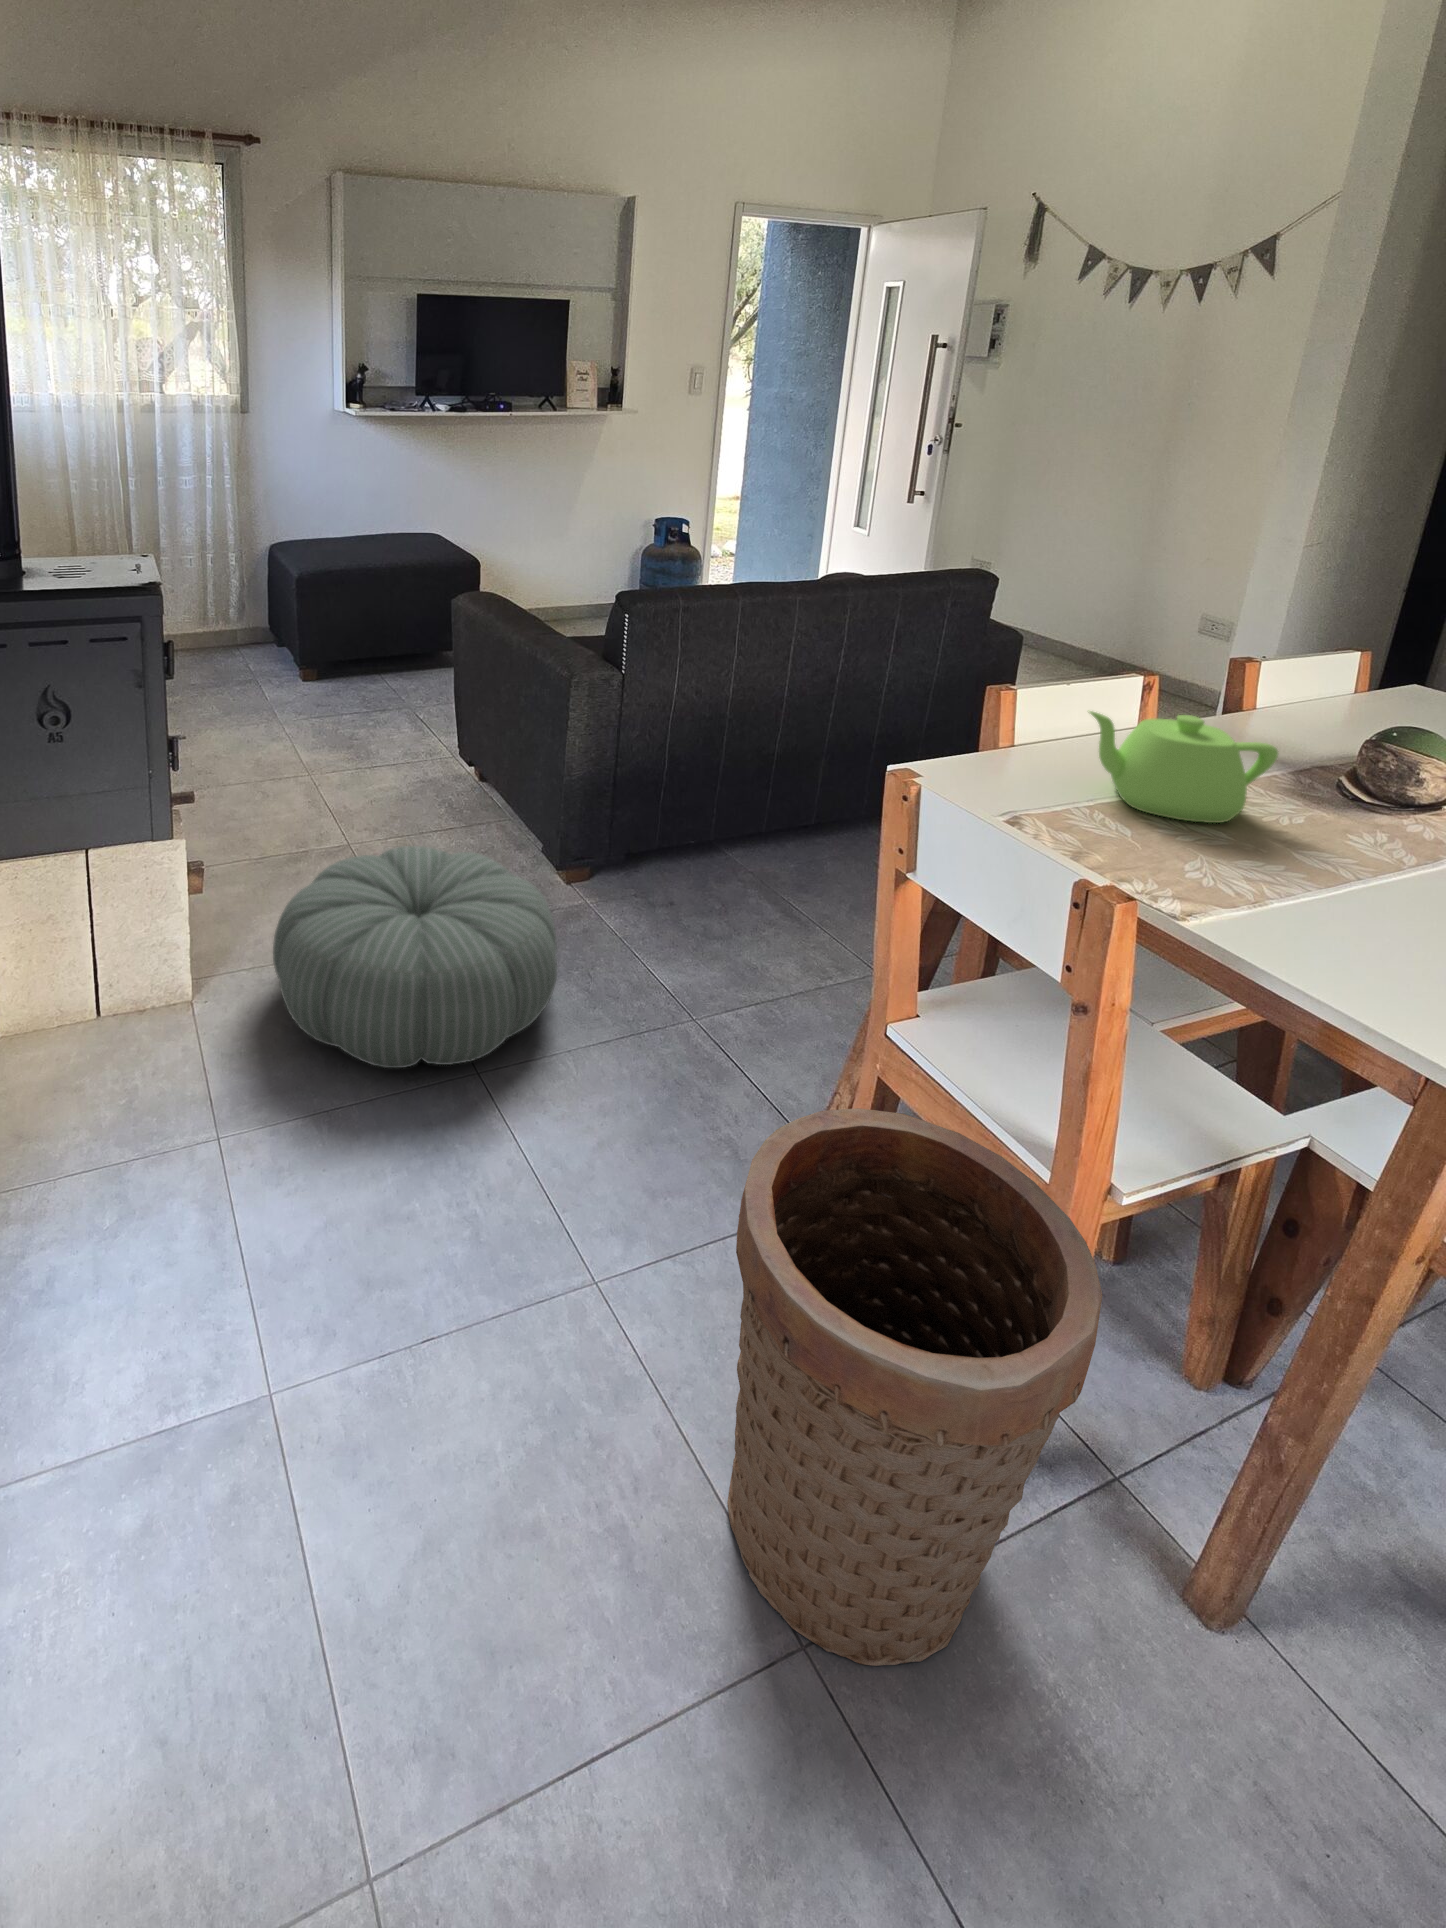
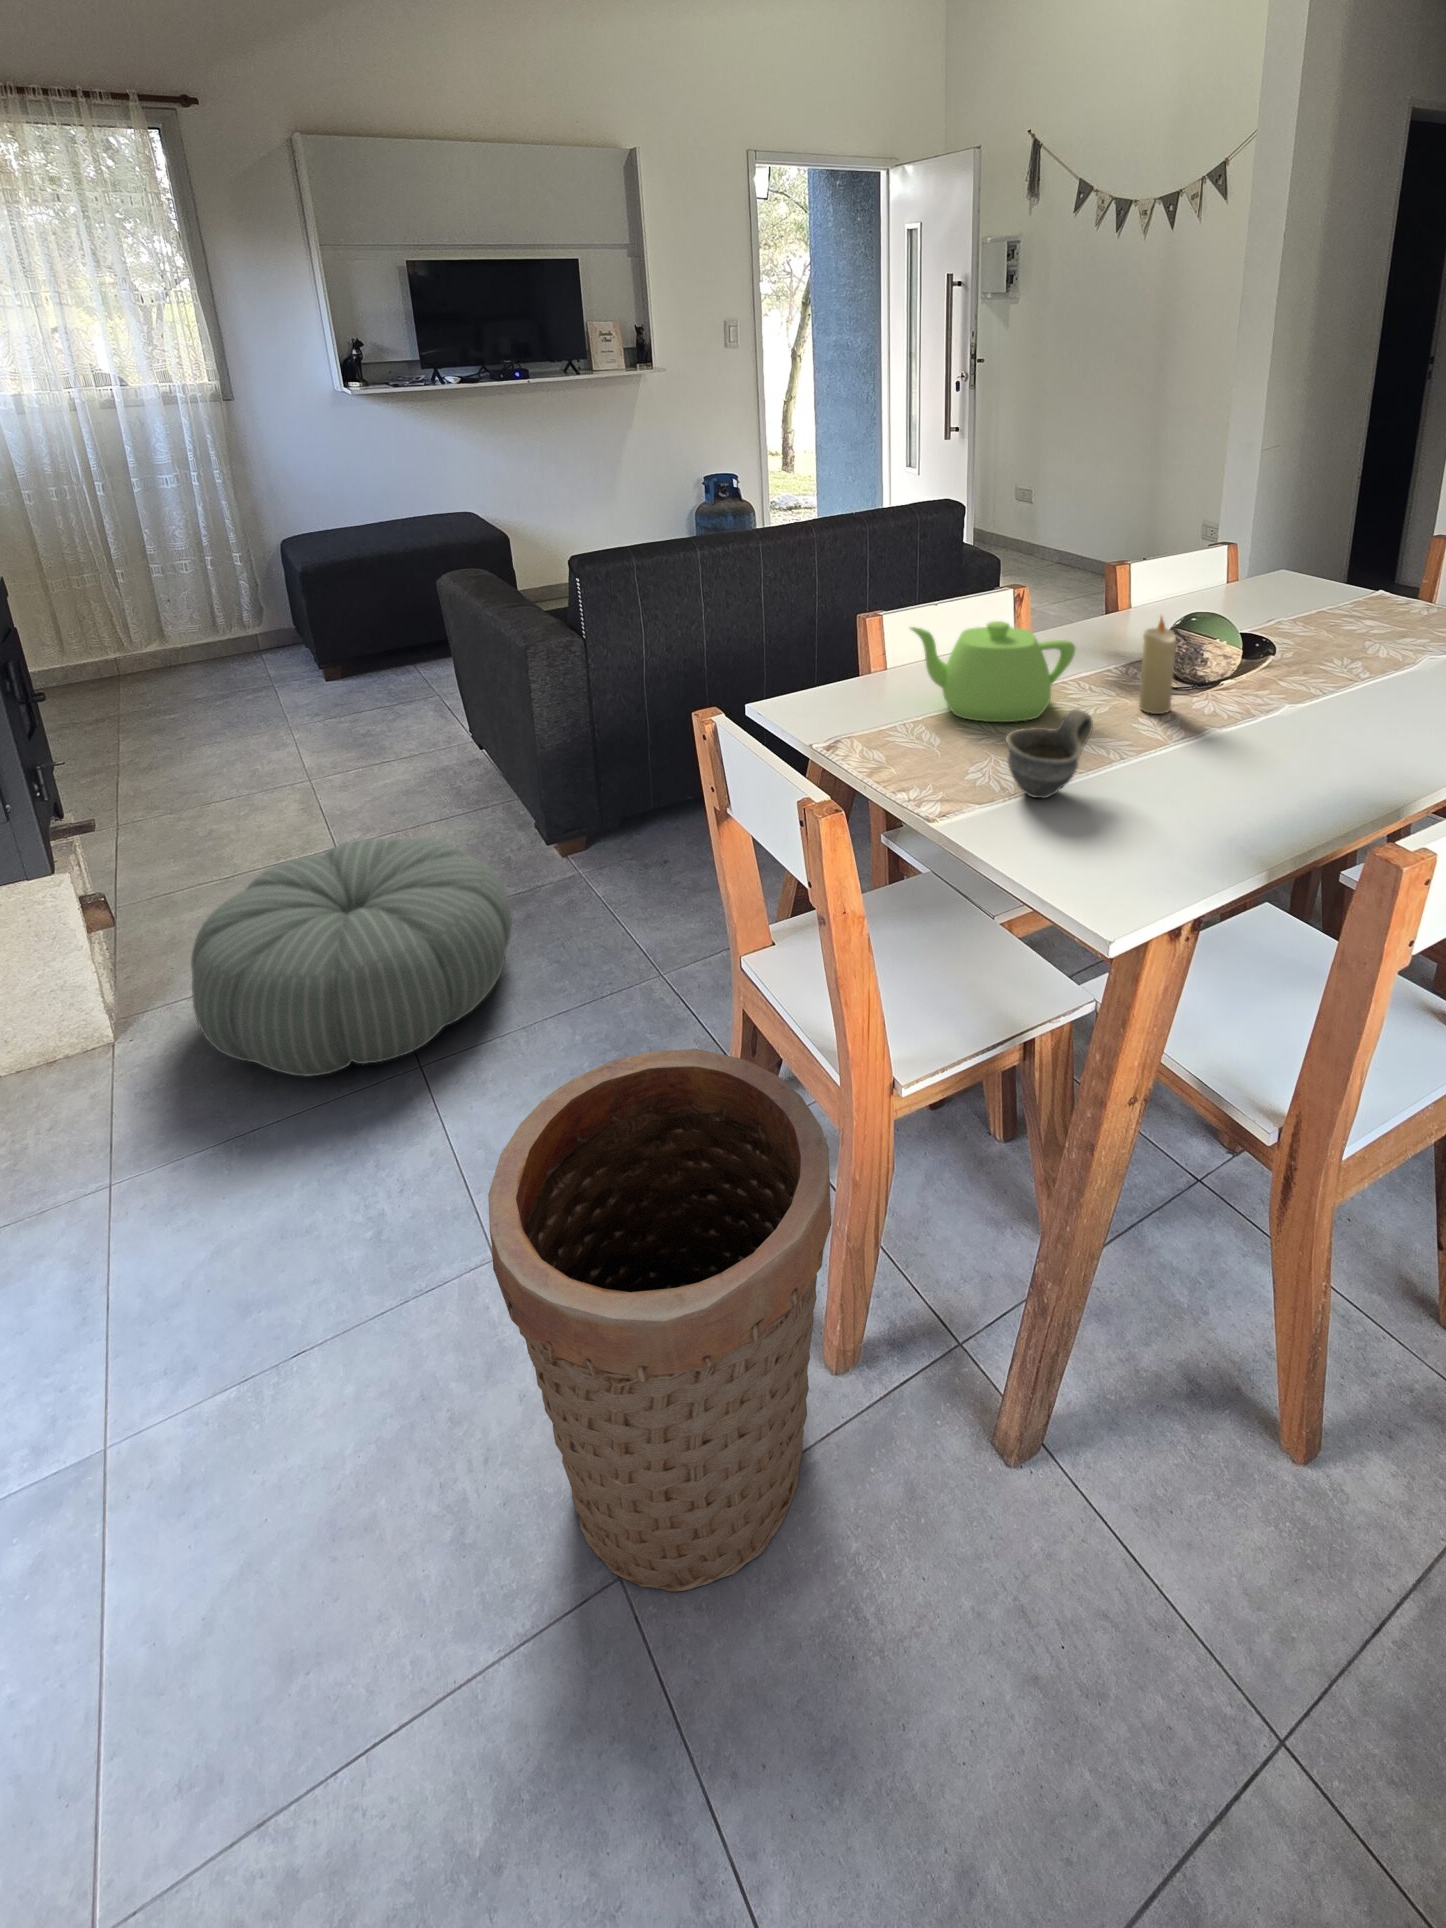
candle: none [1340,729,1401,834] -> present [1139,618,1176,714]
cup: none [1245,821,1346,911] -> present [1006,709,1093,798]

